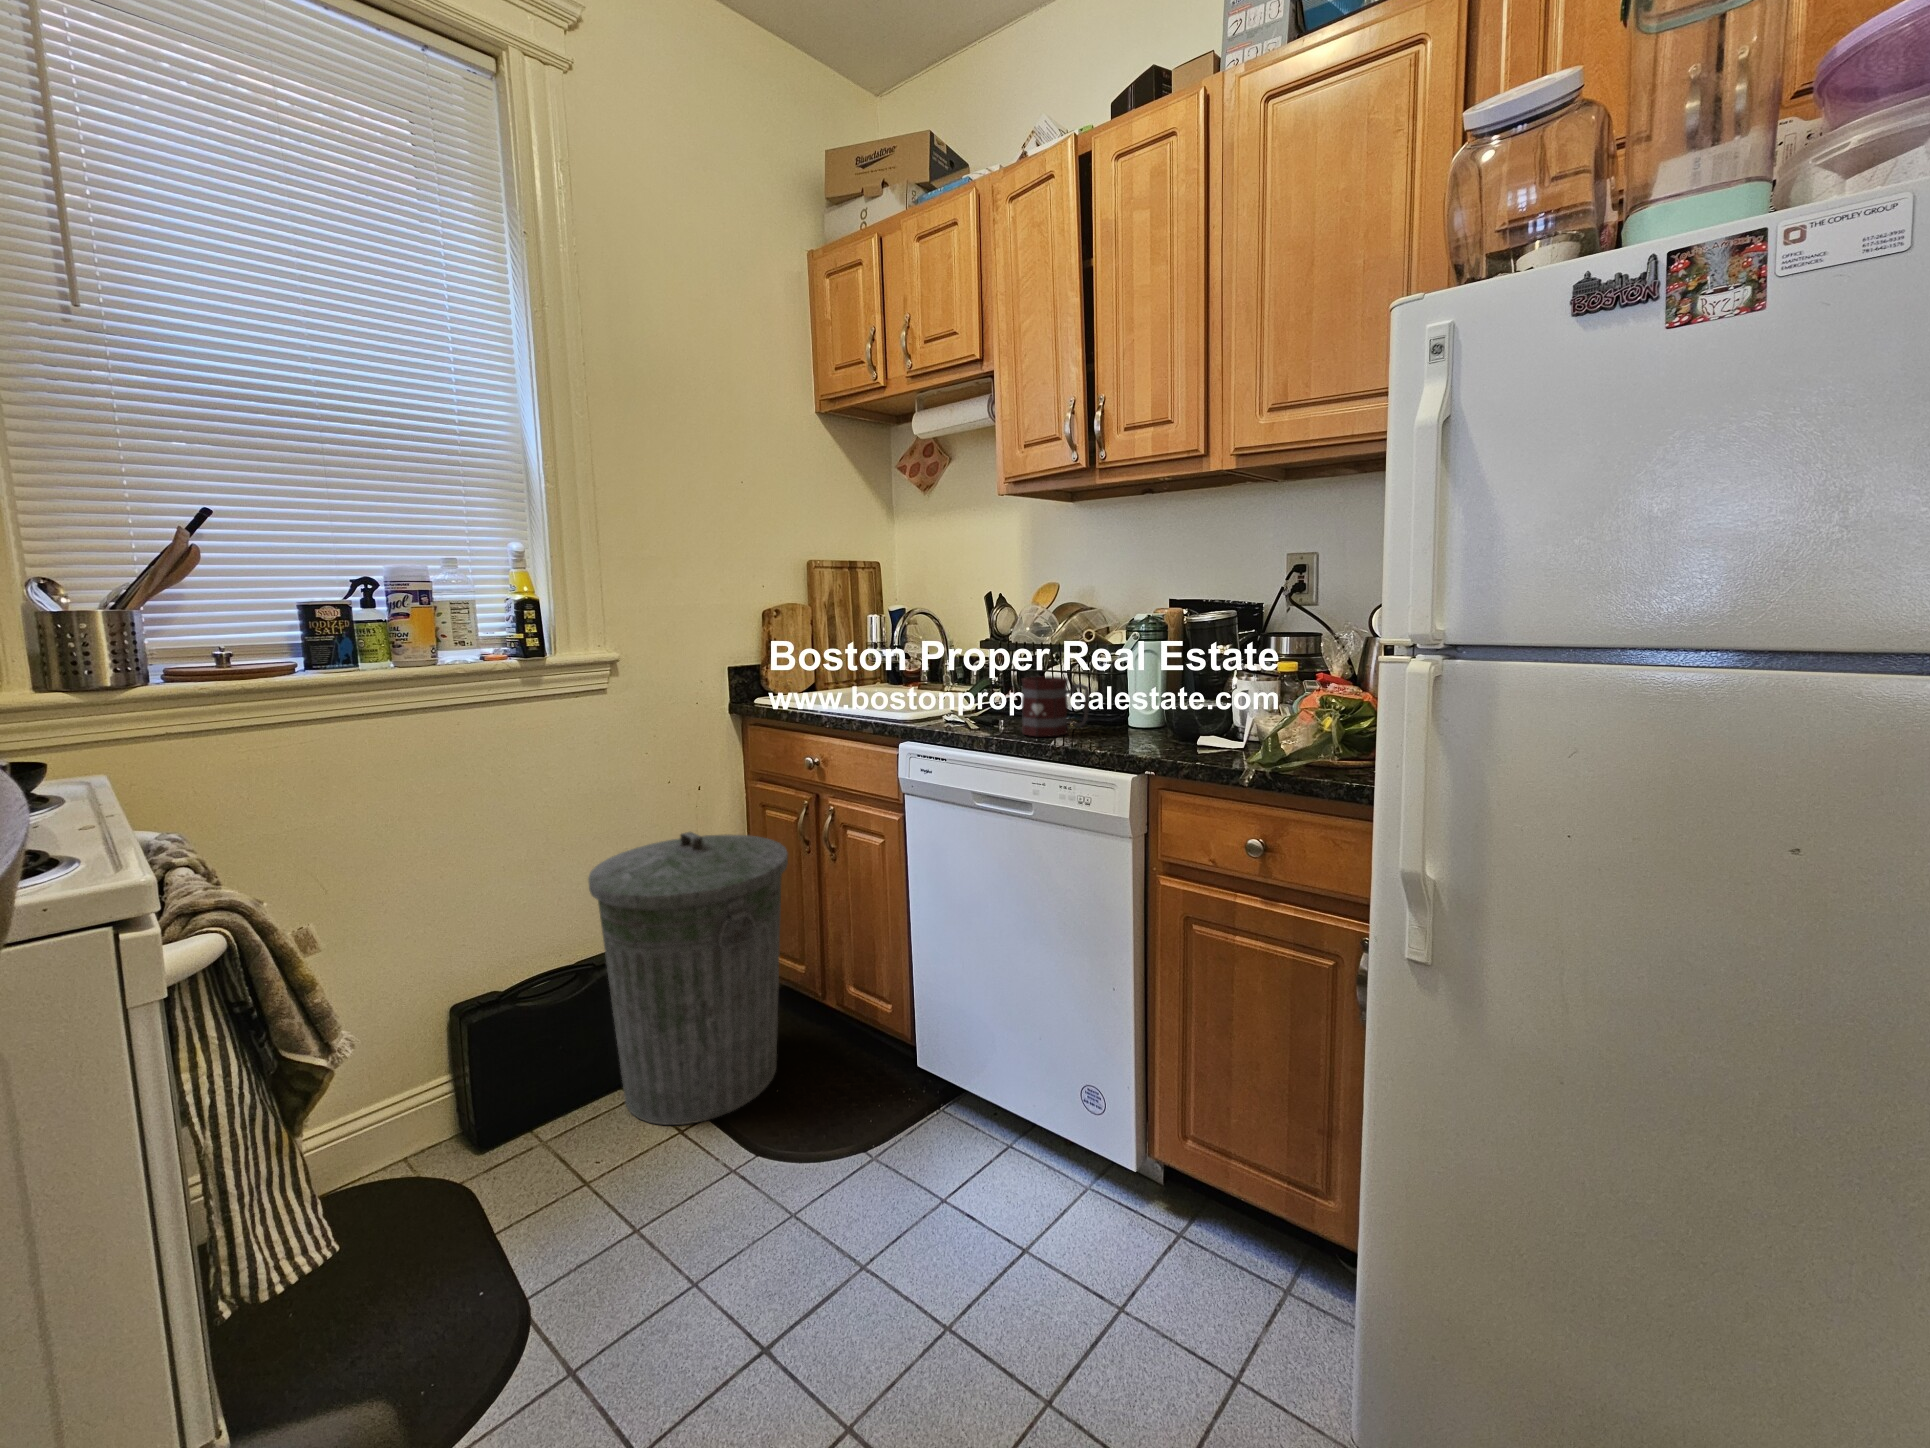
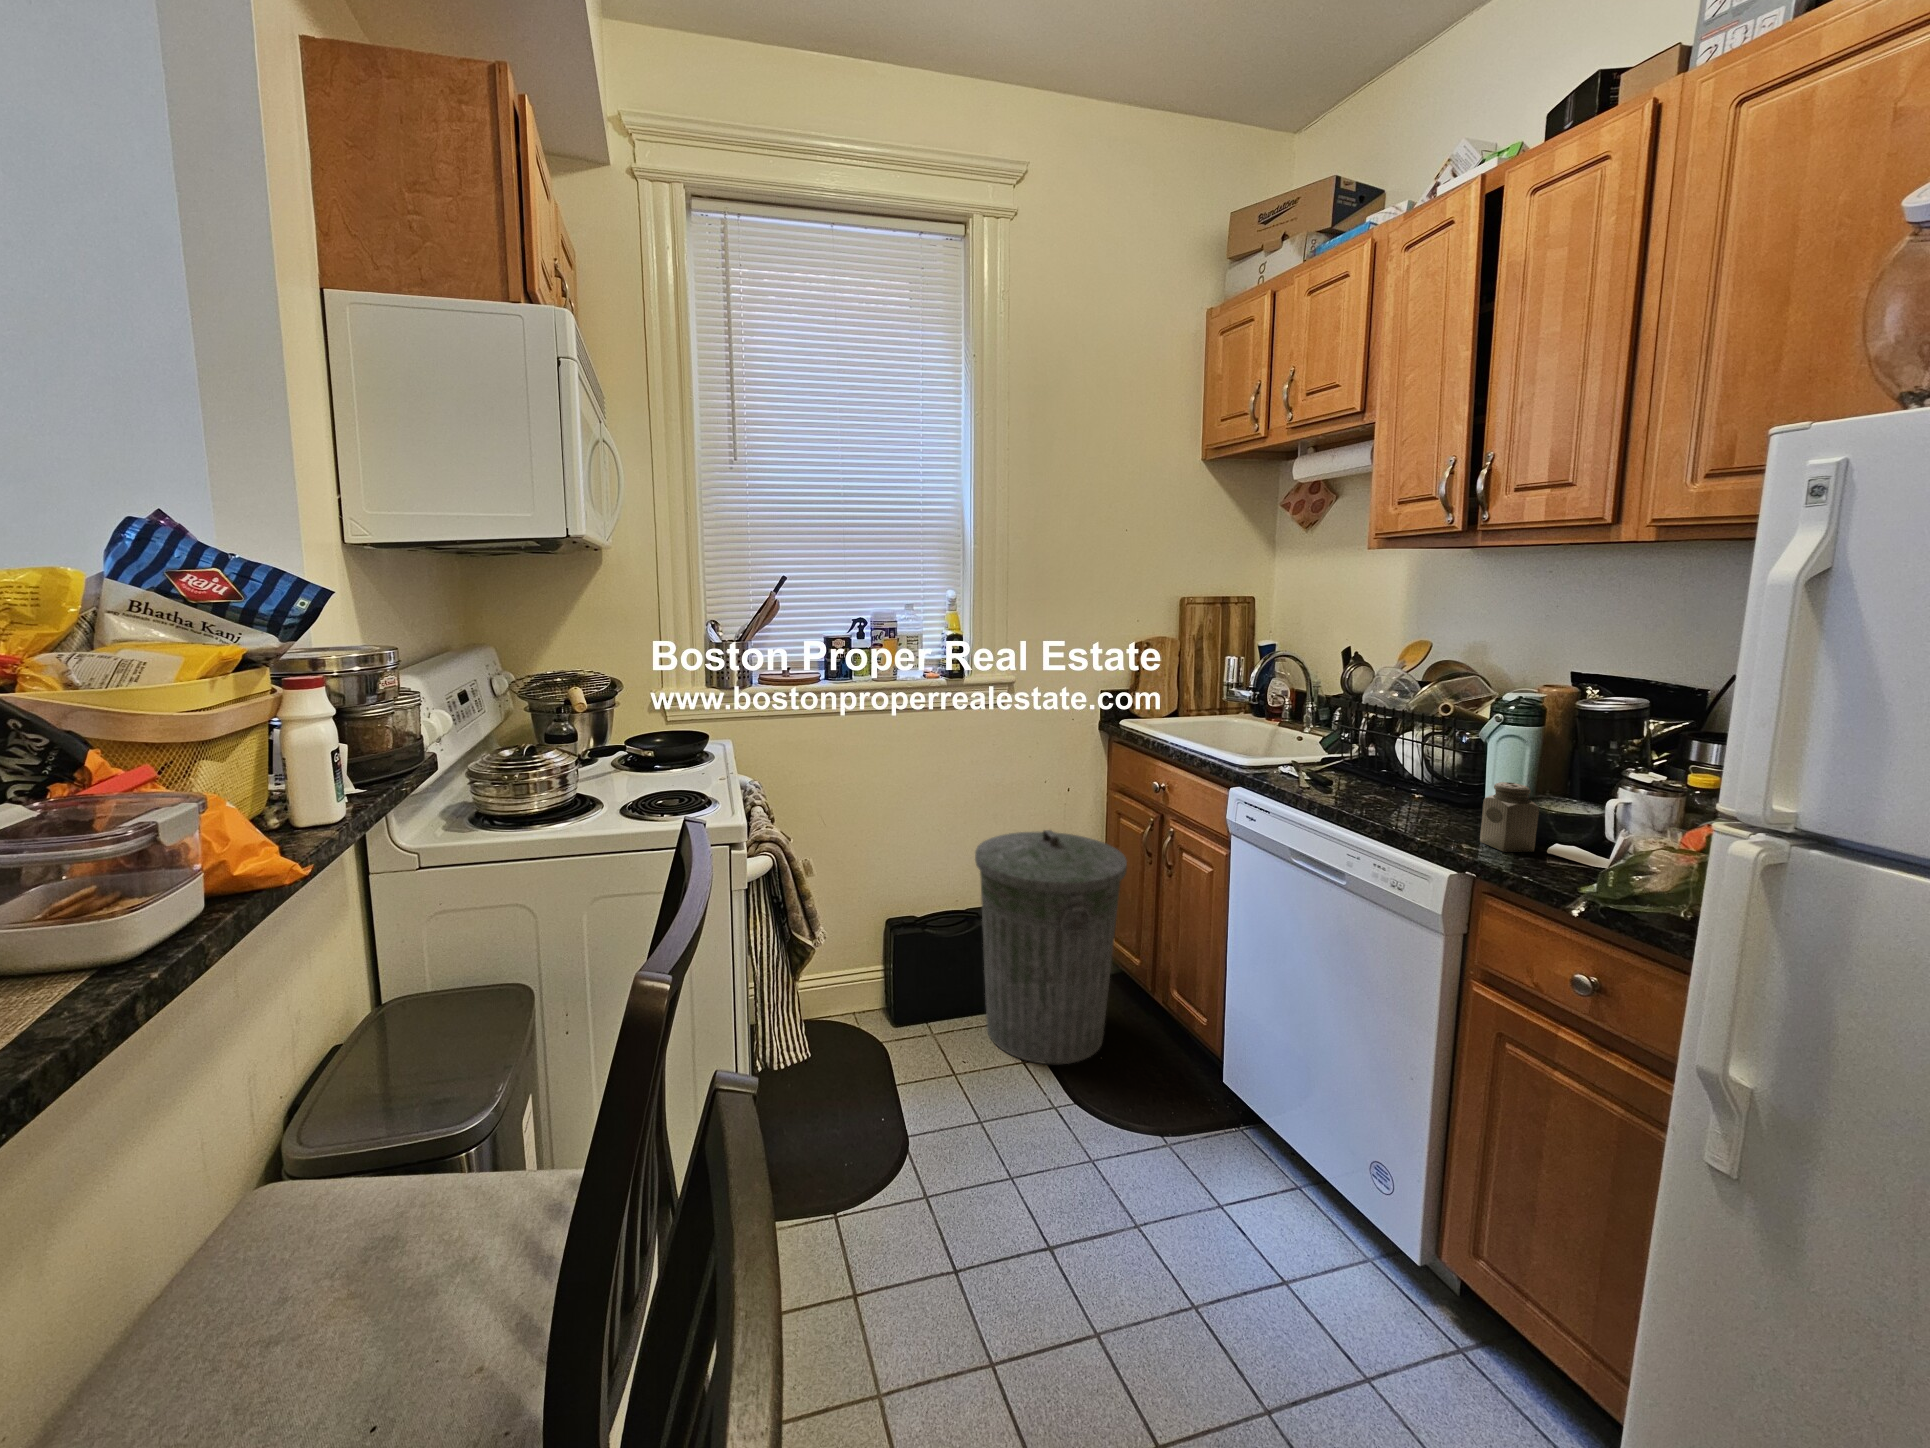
mug: present [1022,677,1089,736] -> none [1349,748,1430,813]
salt shaker: none [1142,686,1185,748] -> present [1480,782,1539,852]

